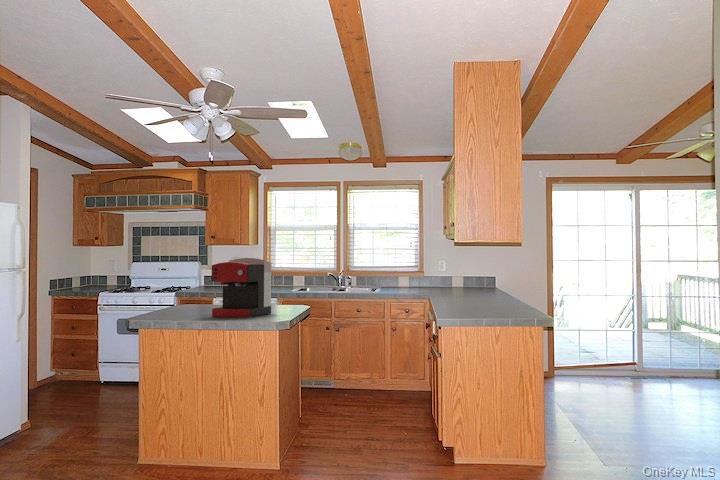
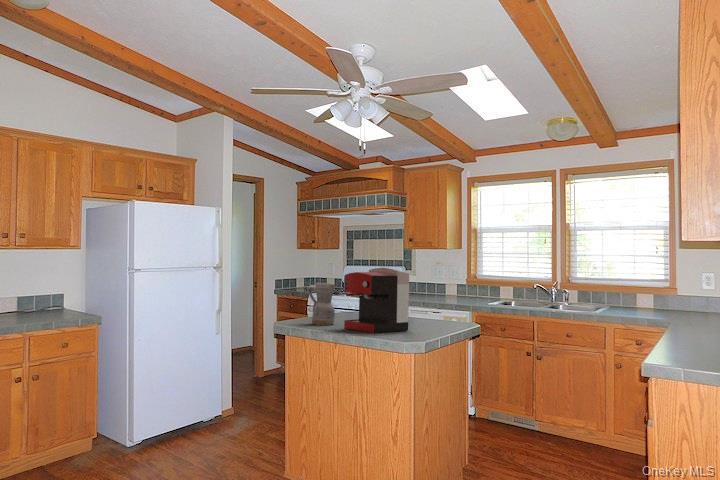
ceramic pitcher: none [162,275,192,316] -> present [308,283,335,325]

